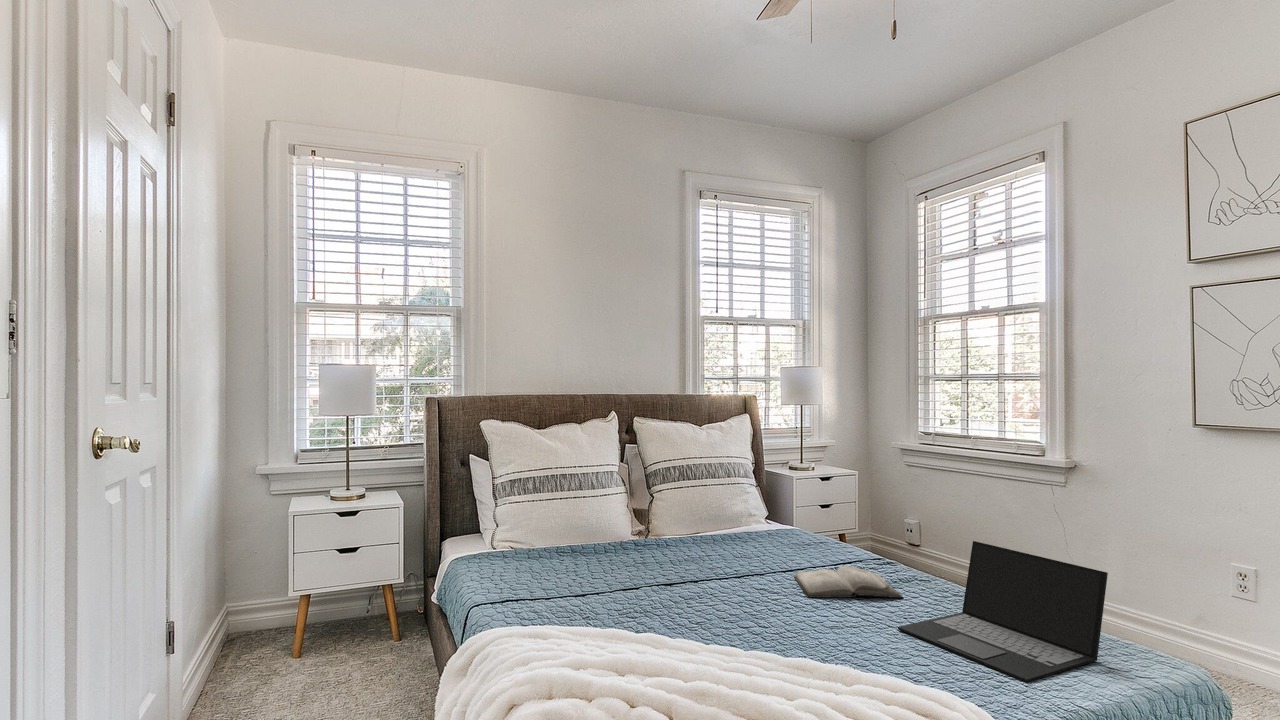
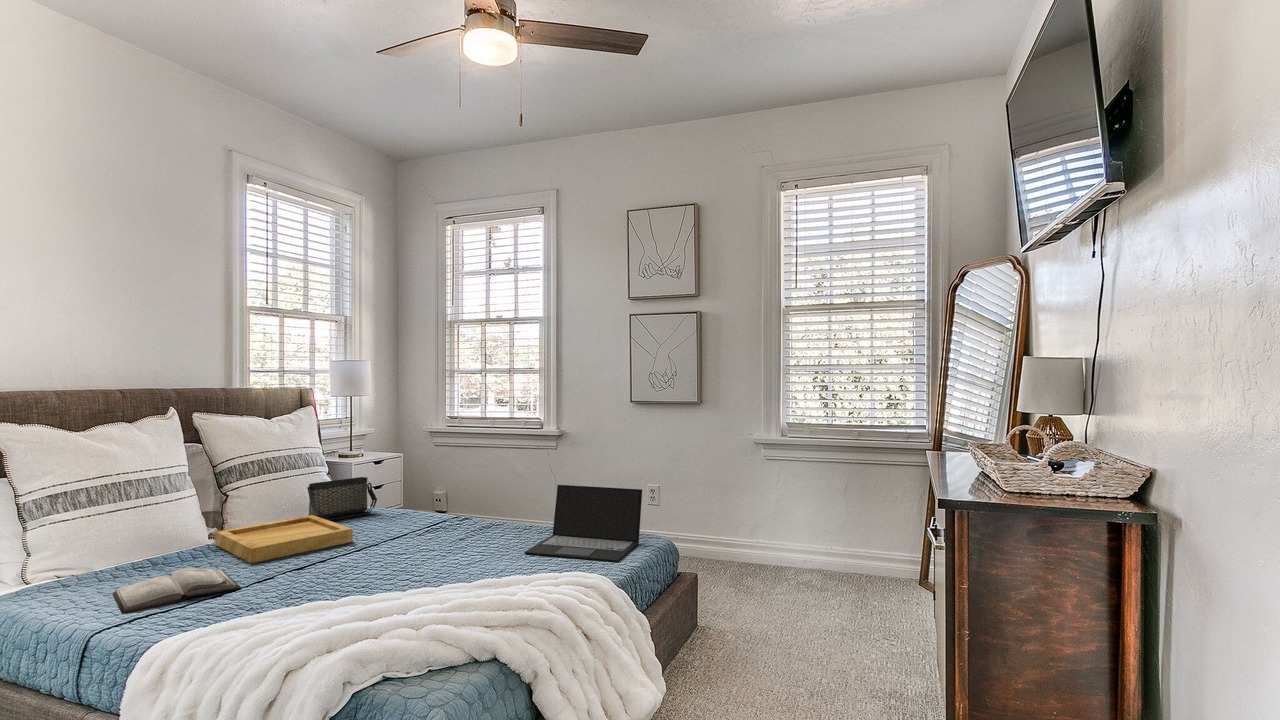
handbag: none [719,495,790,539] -> present [307,477,377,519]
tray: none [626,529,732,568] -> present [216,515,353,563]
diary: present [794,566,902,598] -> present [113,568,241,613]

